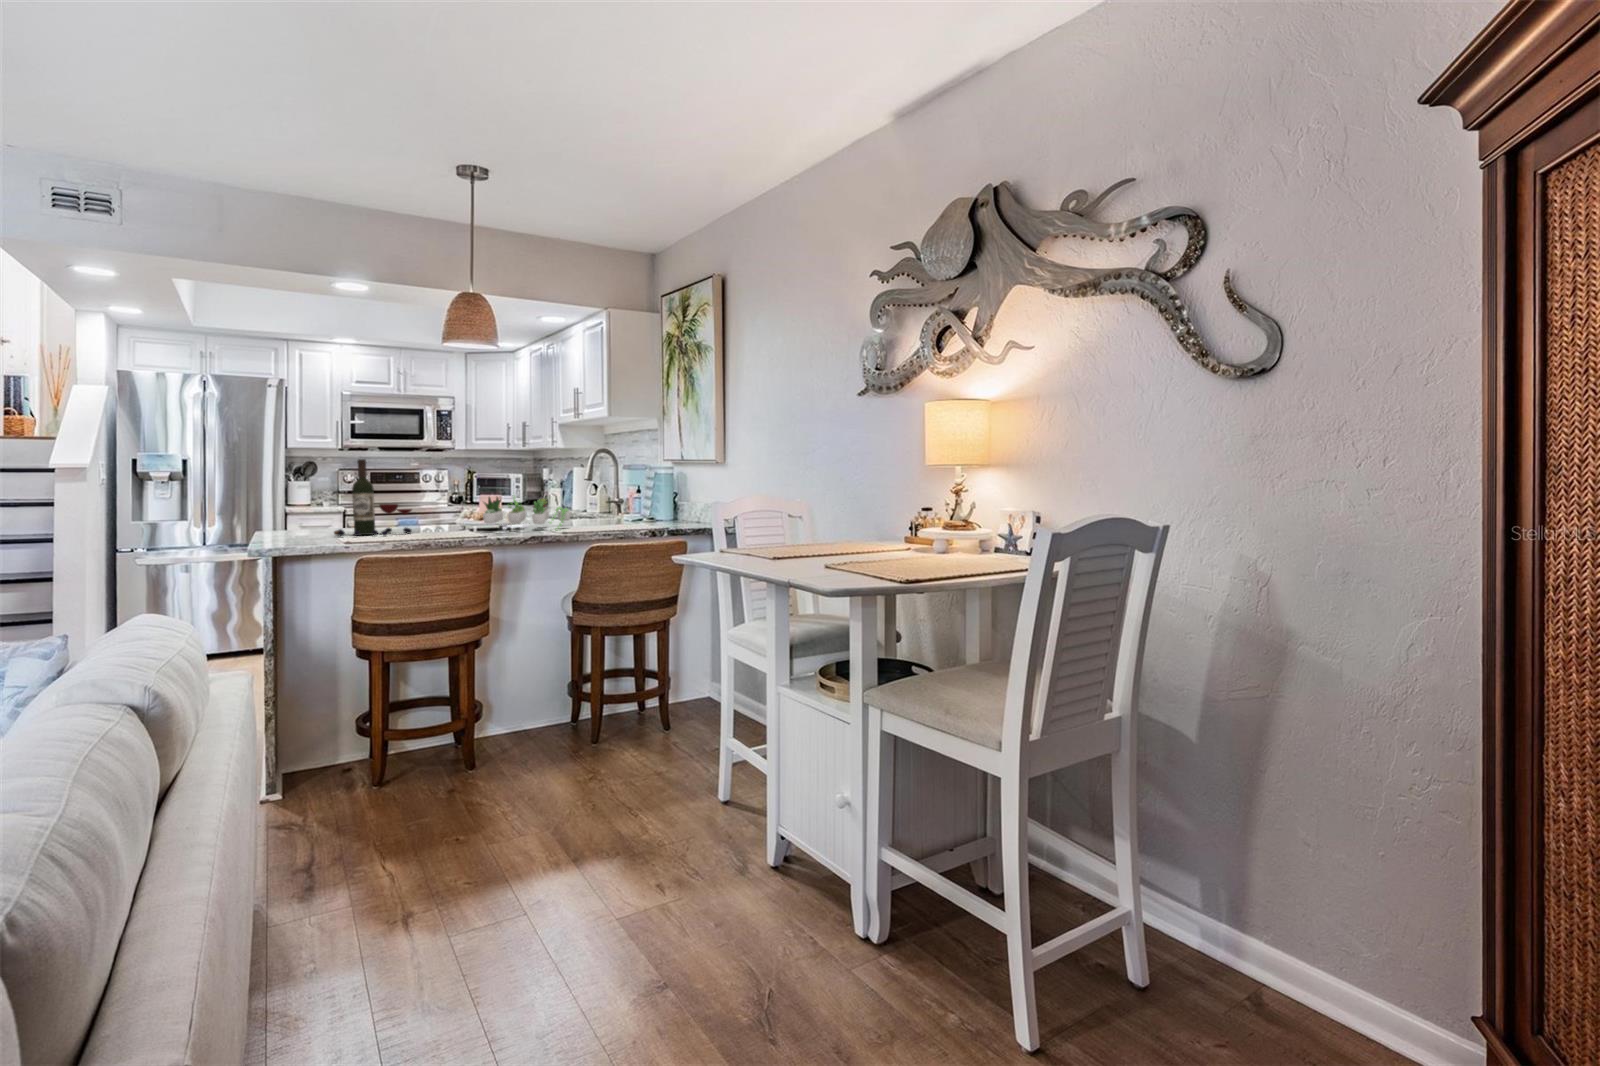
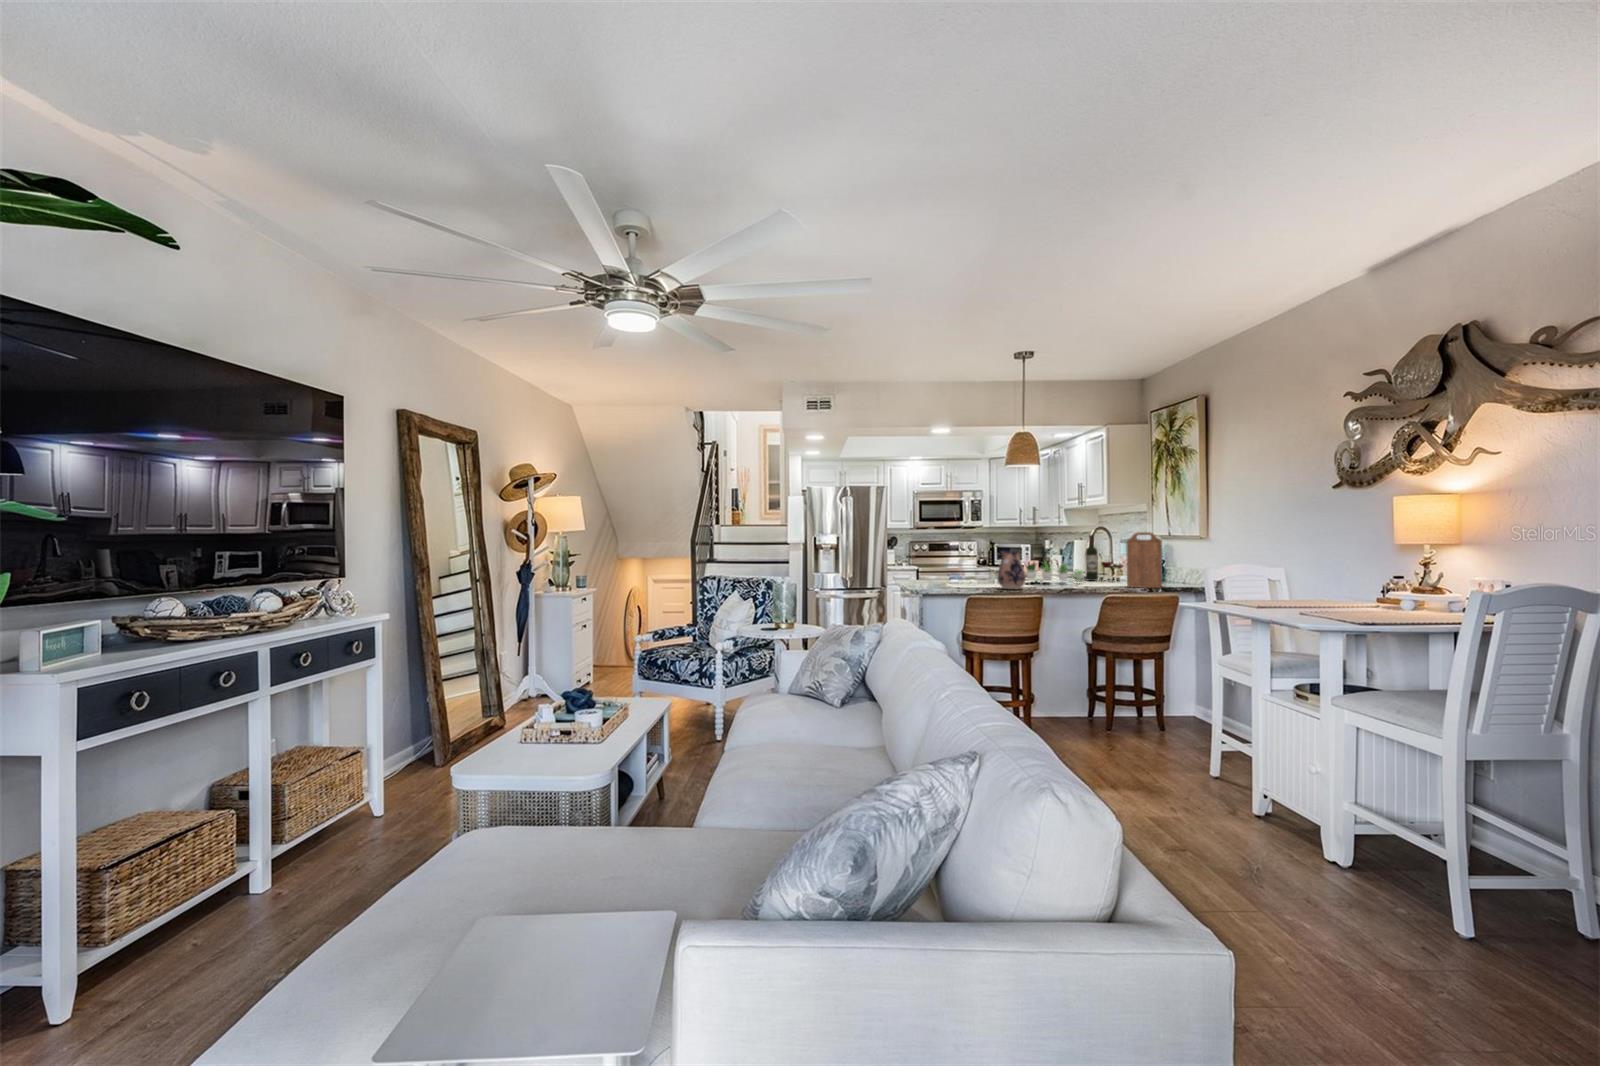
cutting board: none [623,453,668,531] -> present [1126,532,1162,588]
wine bottle: present [334,459,412,536] -> present [1074,535,1123,581]
ceramic pitcher: none [423,479,471,542] -> present [997,551,1026,589]

